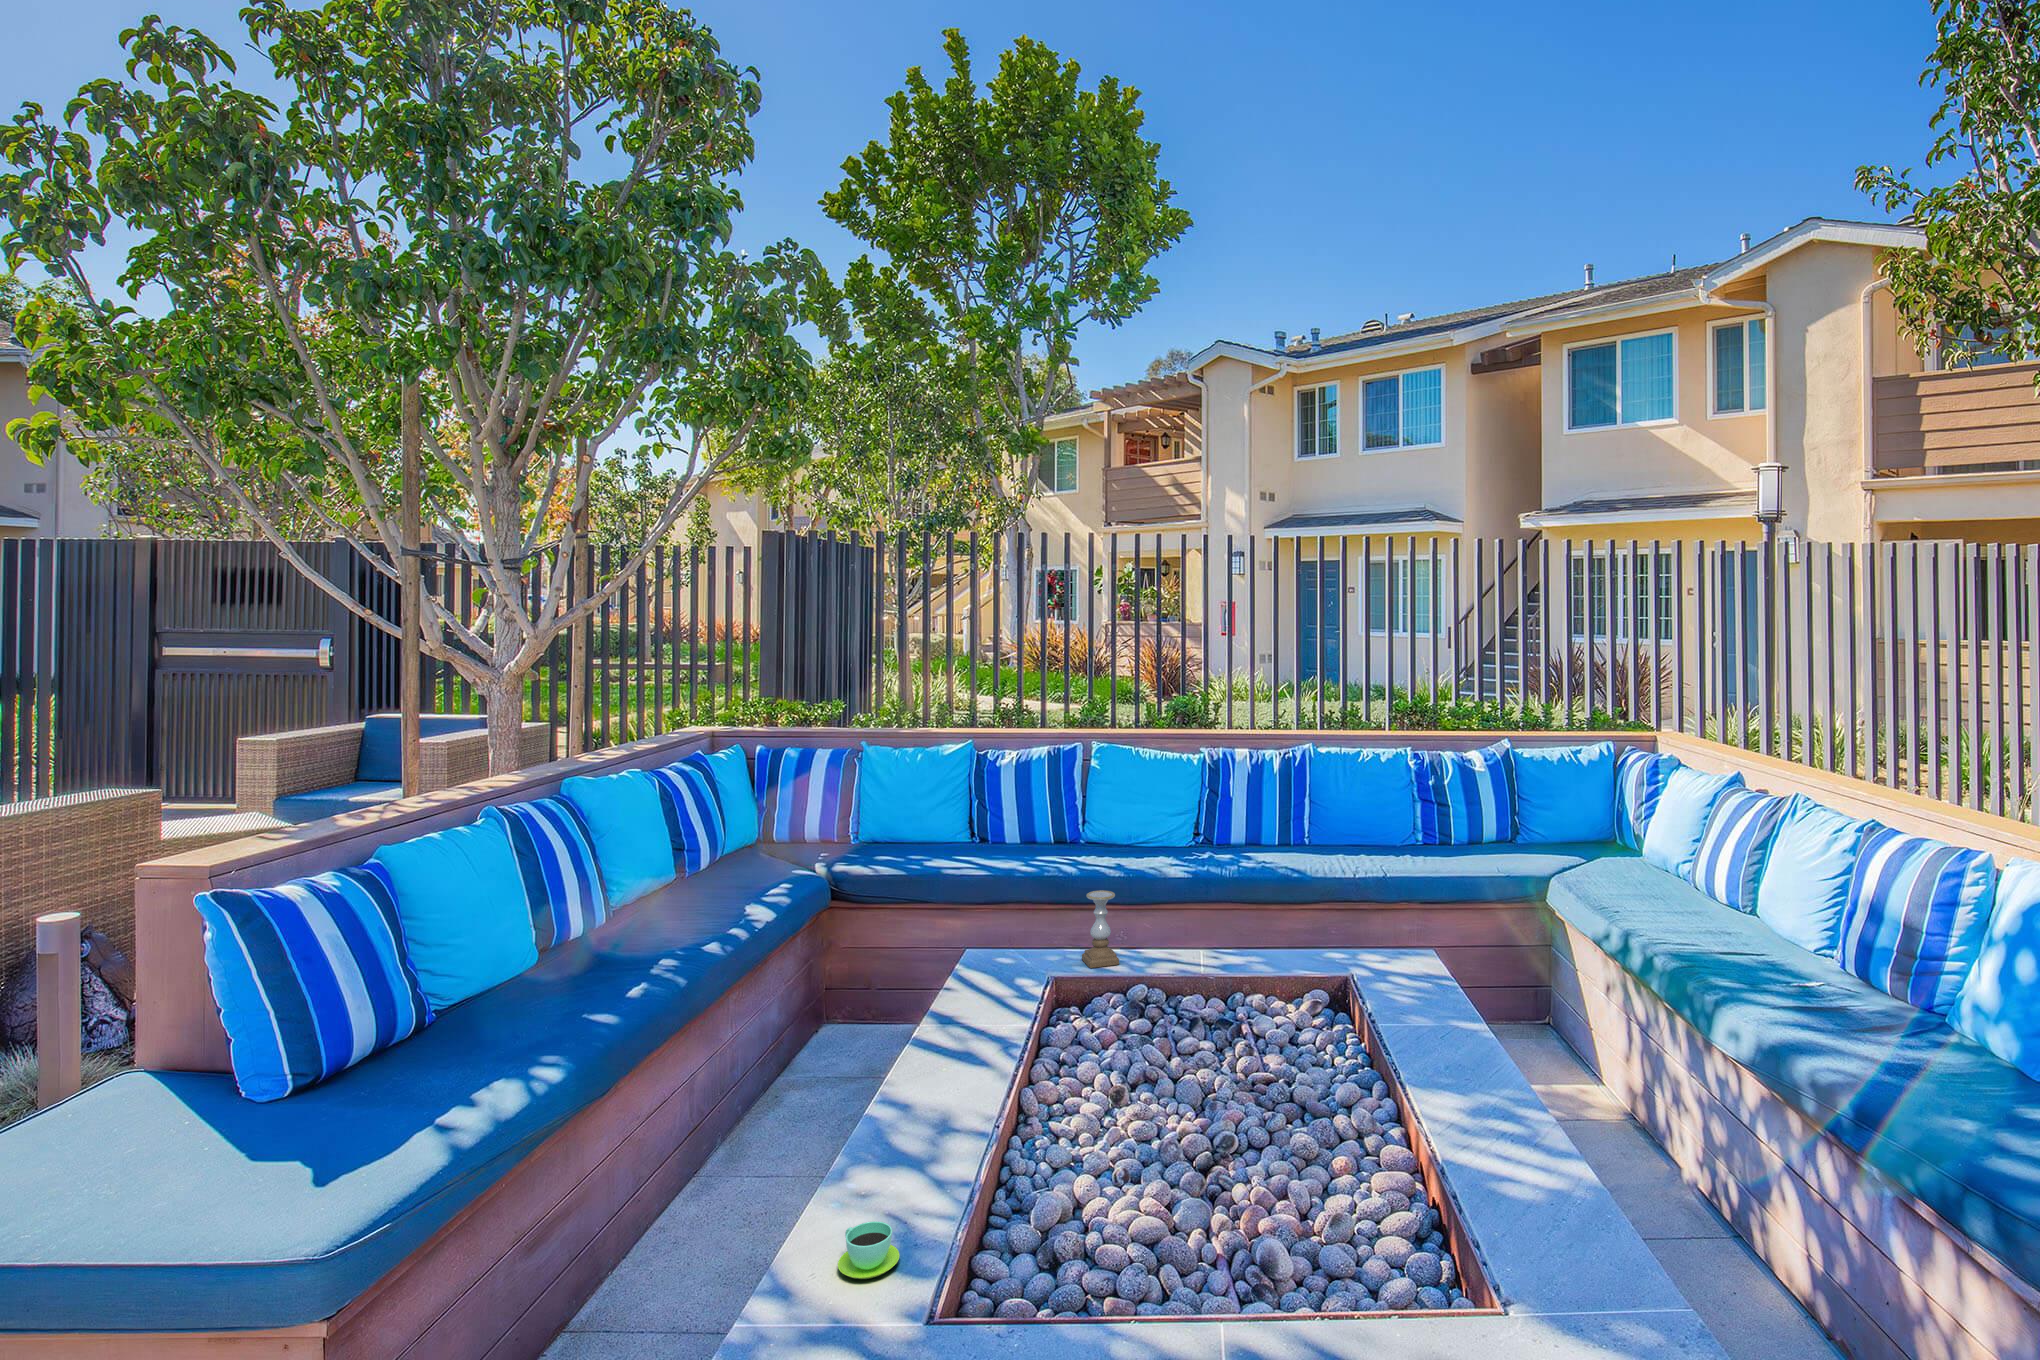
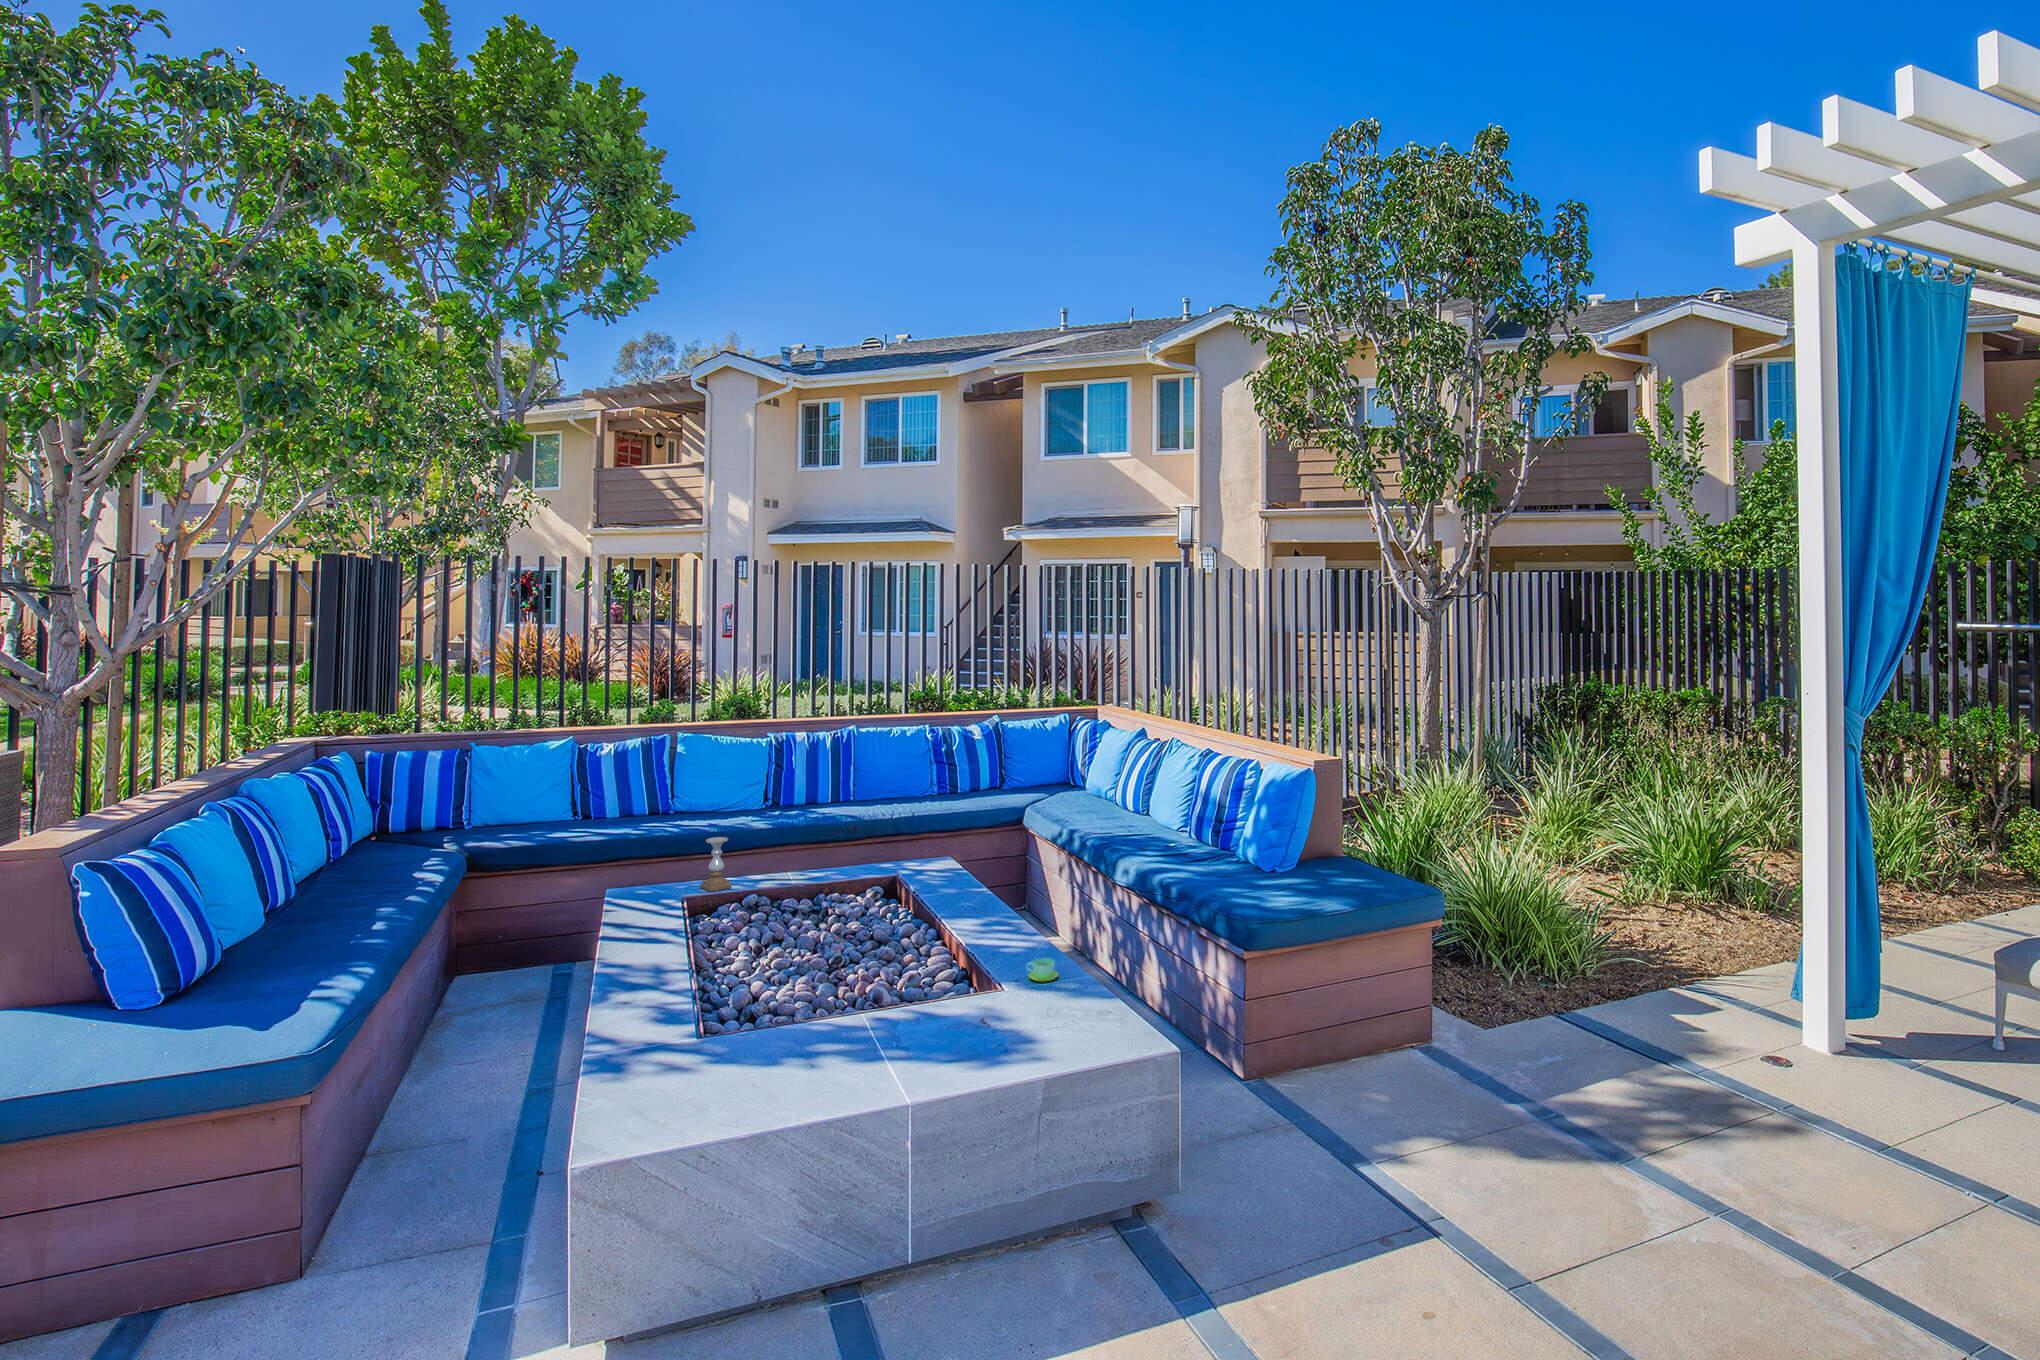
cup: present [838,1221,900,1279] -> present [1028,958,1058,981]

